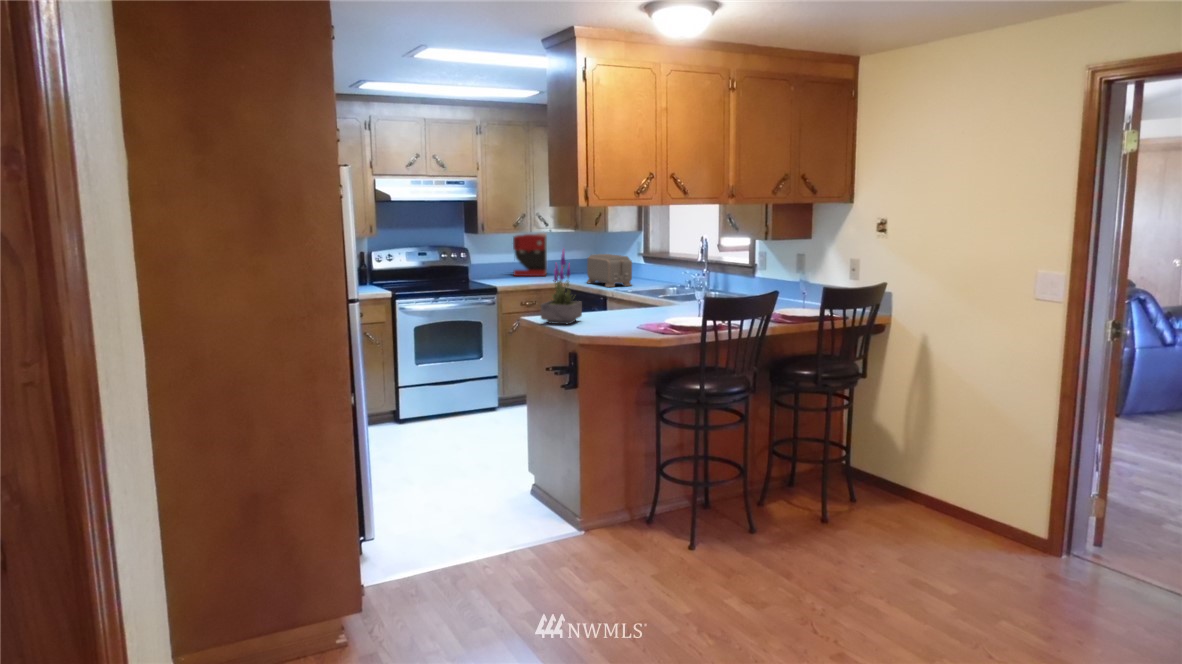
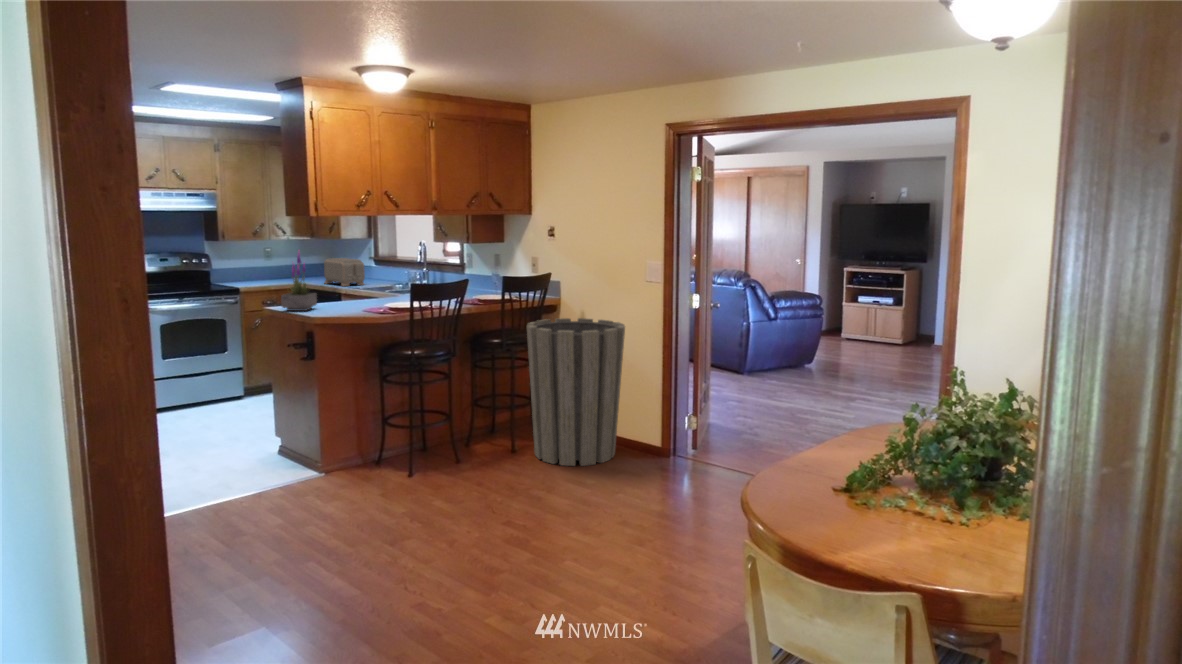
coffee maker: present [513,233,547,276] -> none [253,238,287,280]
trash can: none [855,345,1007,560] -> present [527,318,625,466]

